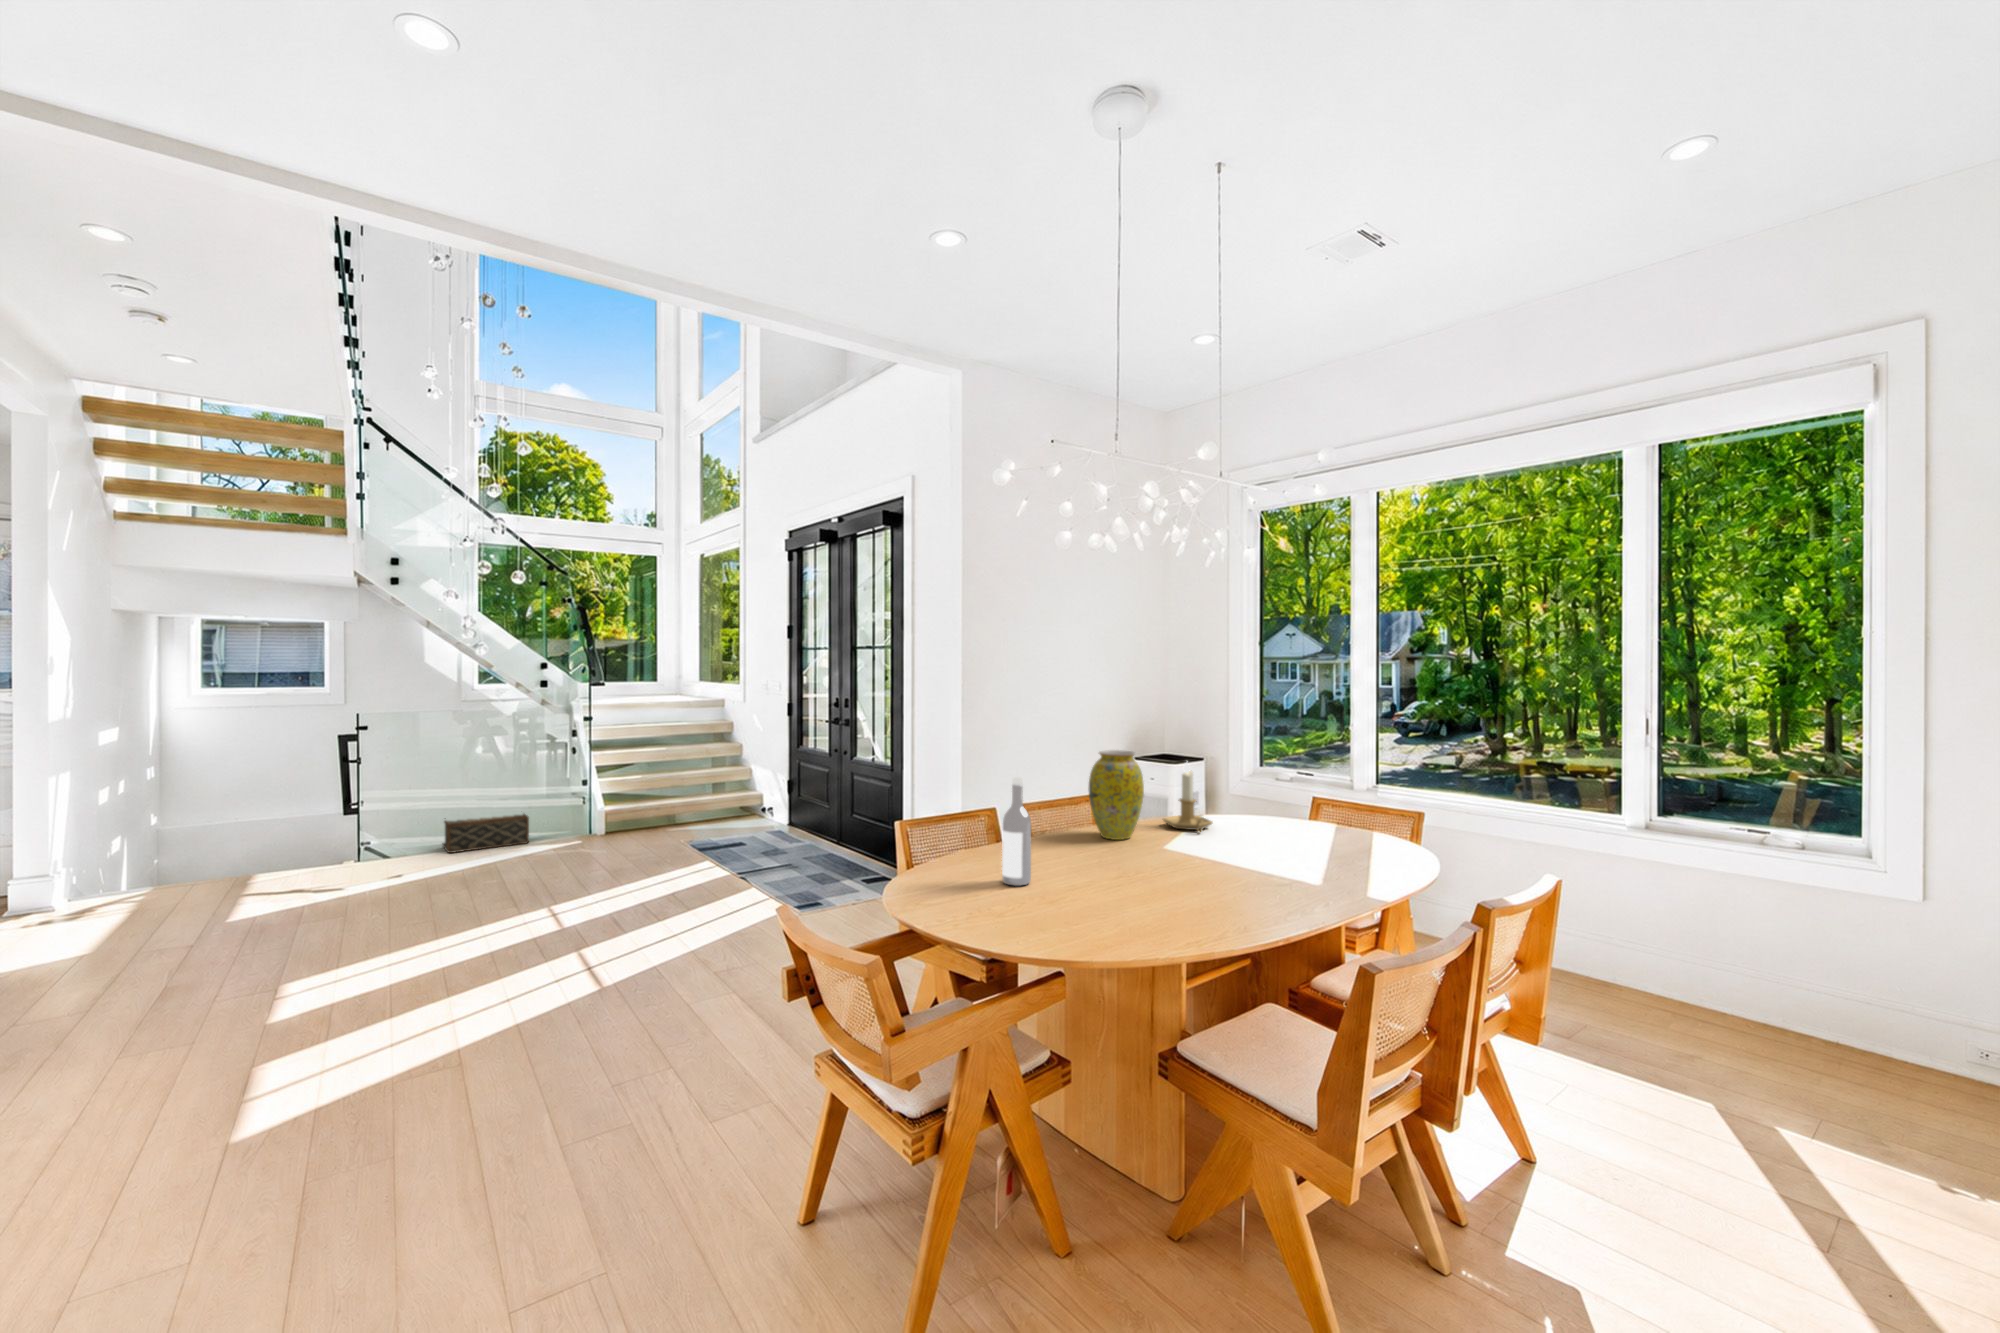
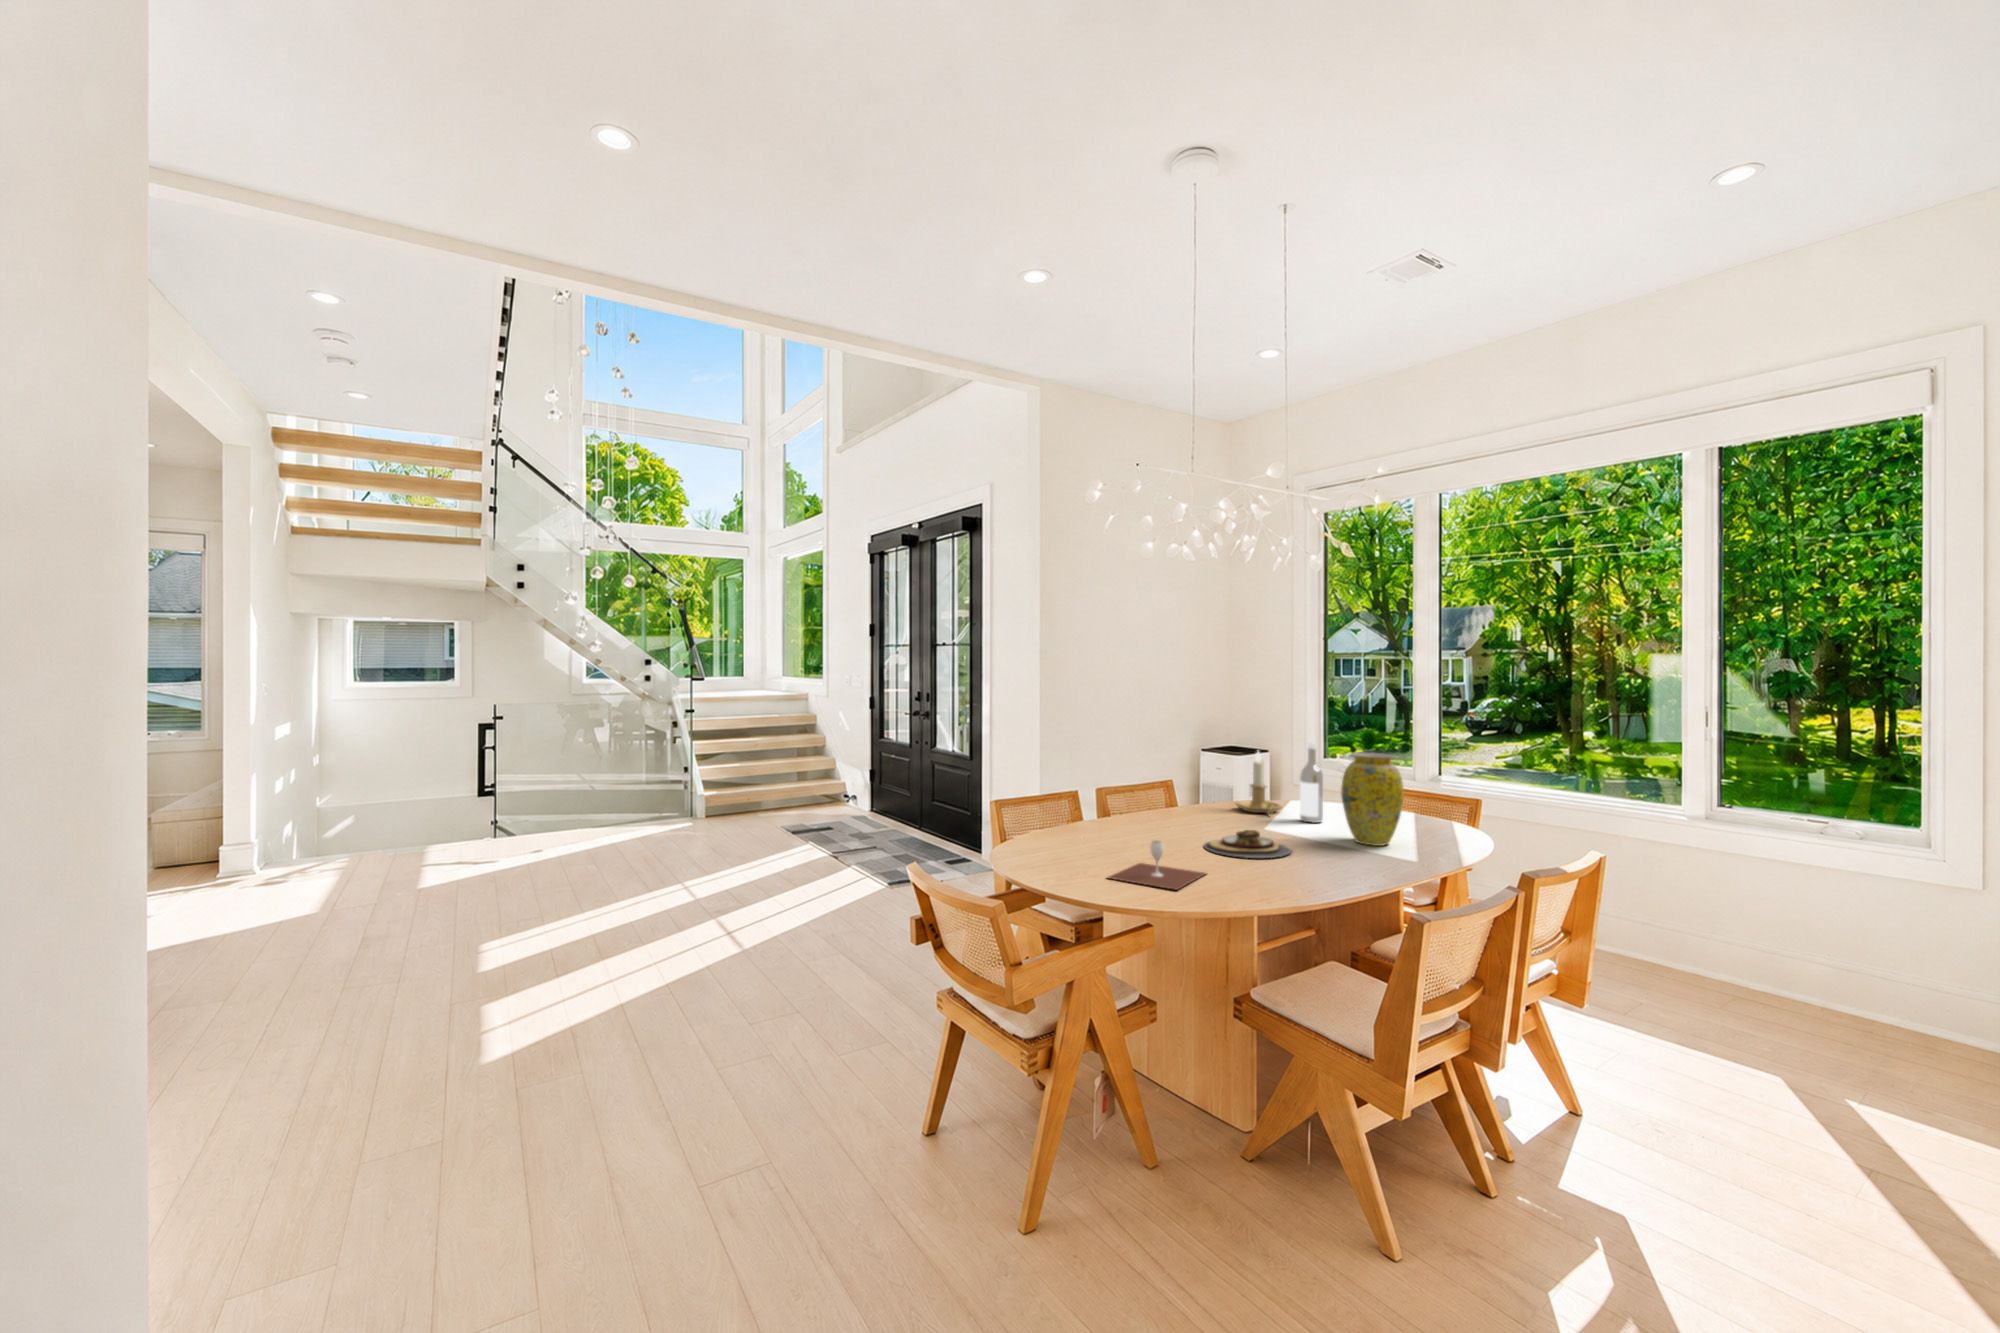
vase: present [1089,750,1144,840] -> present [1341,753,1404,846]
wine bottle: present [1002,777,1031,886] -> present [1300,742,1323,823]
woven basket: present [442,814,529,853] -> none [561,796,638,833]
plate: none [1126,853,1223,886] -> present [1204,830,1291,858]
wine glass: none [1012,871,1129,931] -> present [1108,840,1205,890]

